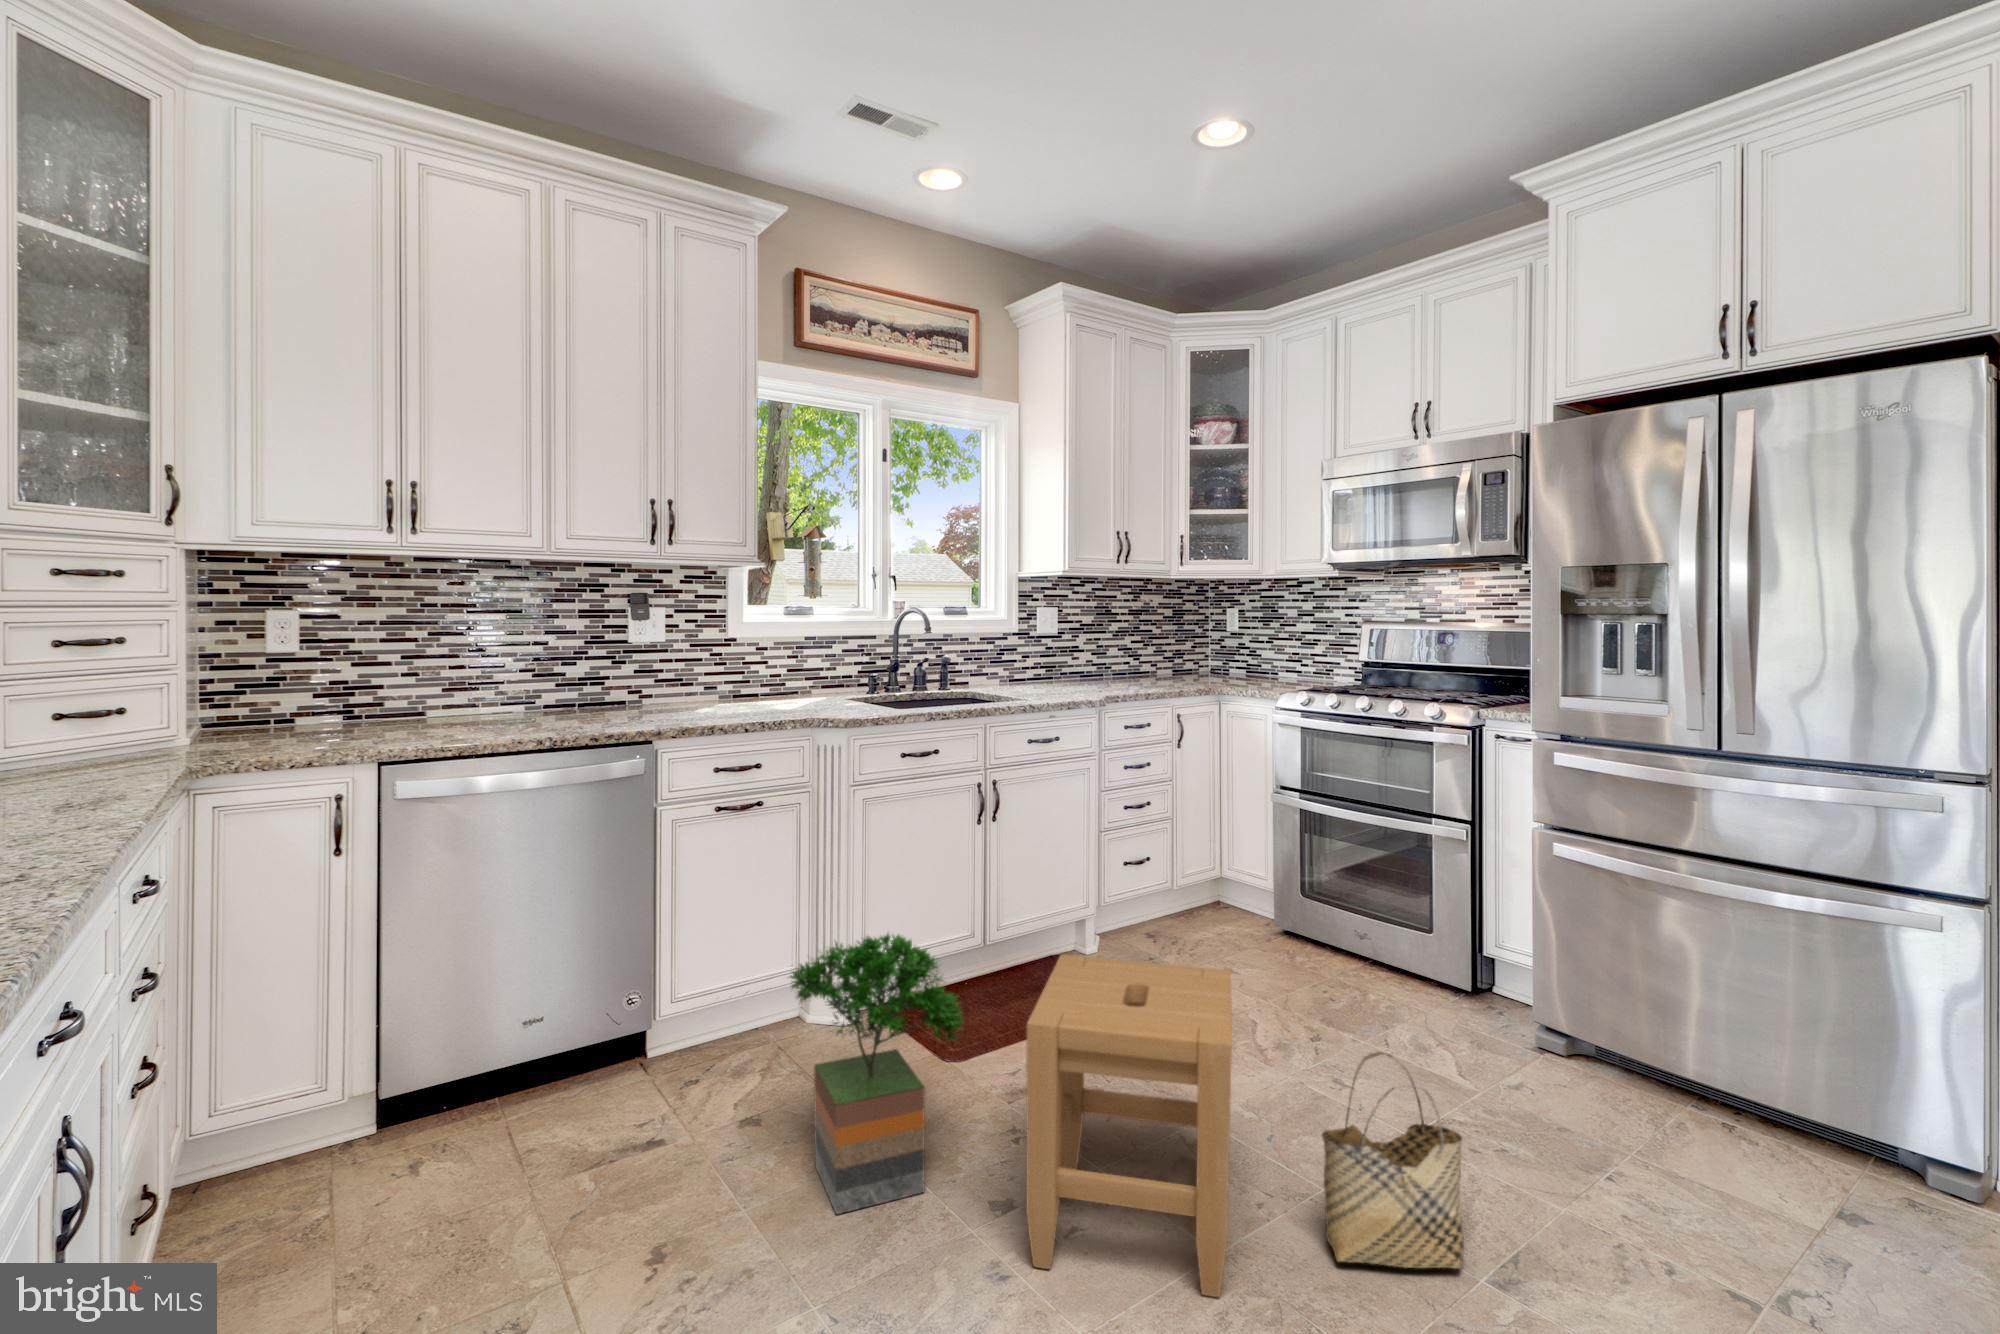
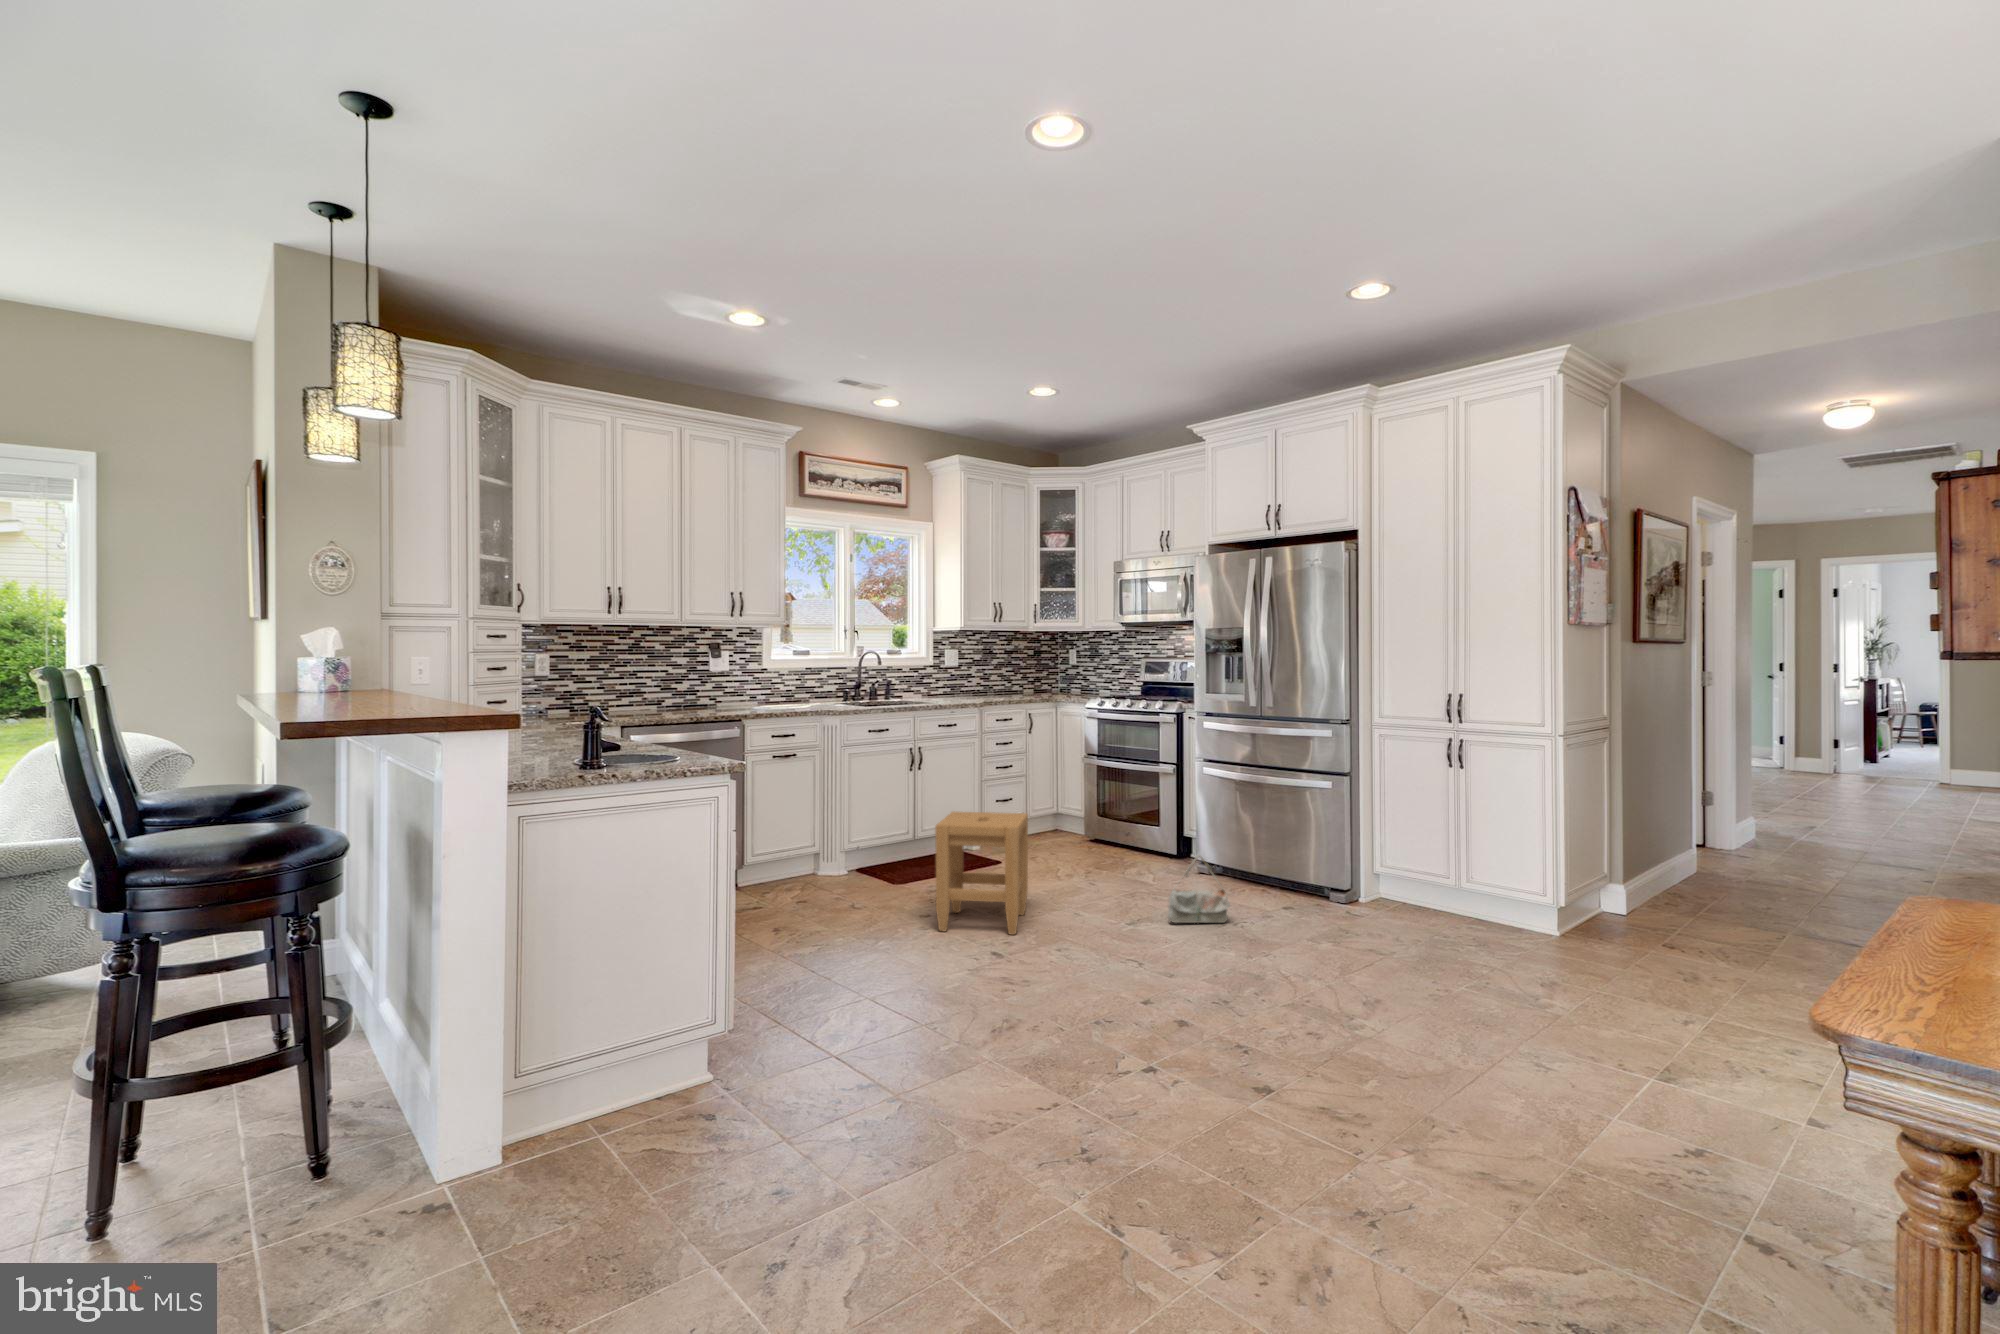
potted tree: present [790,934,964,1215] -> none [826,803,909,924]
woven basket: present [1322,1052,1464,1269] -> none [1061,842,1120,926]
bag: none [1575,1097,1741,1265] -> present [1168,855,1230,923]

